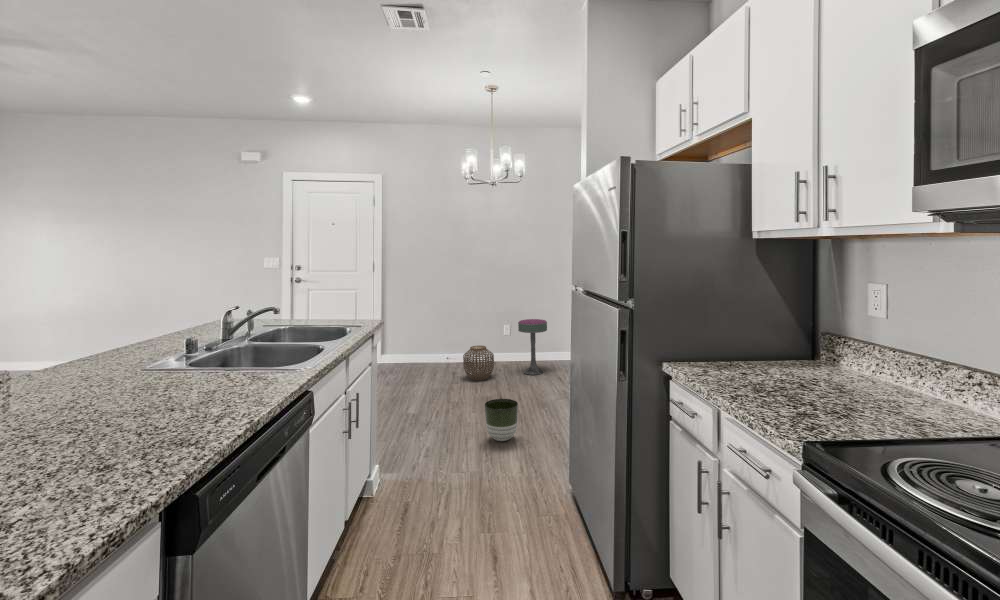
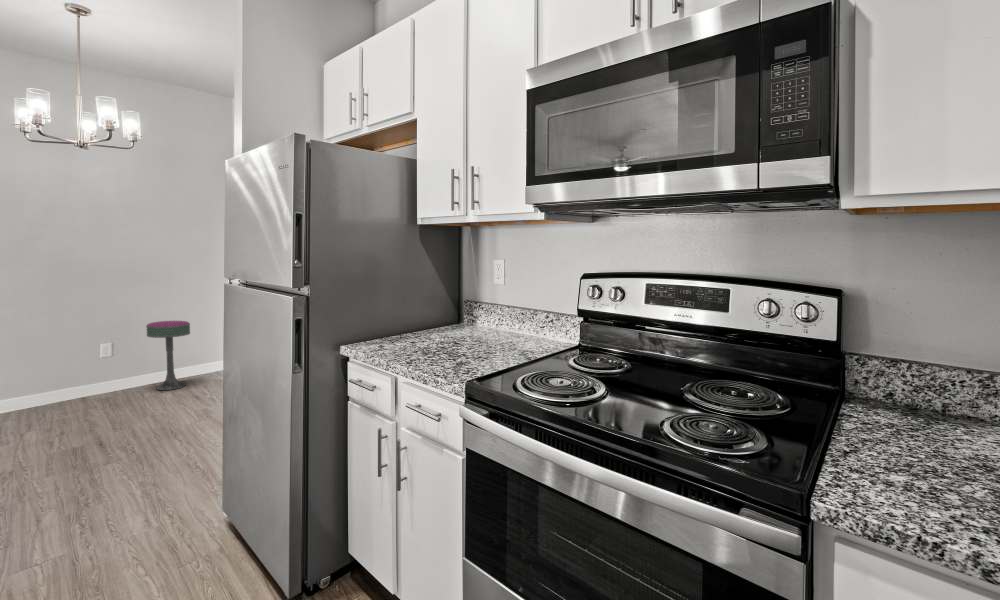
woven basket: present [463,346,494,380] -> none [51,359,108,408]
planter: present [485,399,518,441] -> none [98,419,153,476]

